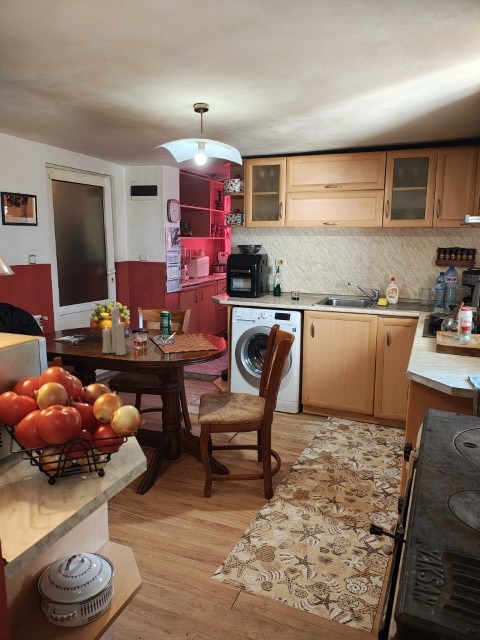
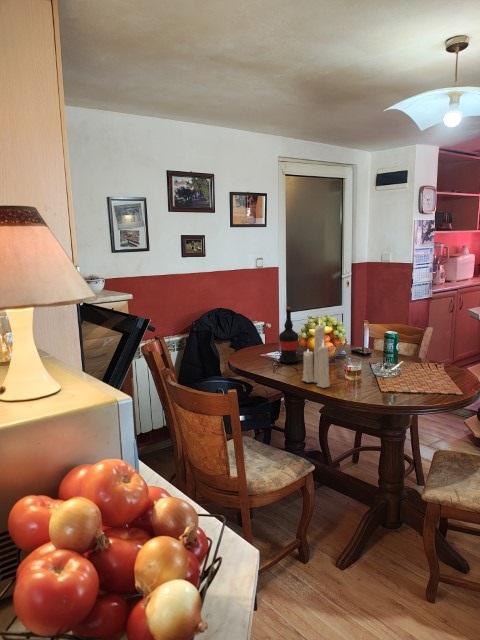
wine bottle: none [74,296,92,343] -> present [279,307,299,363]

